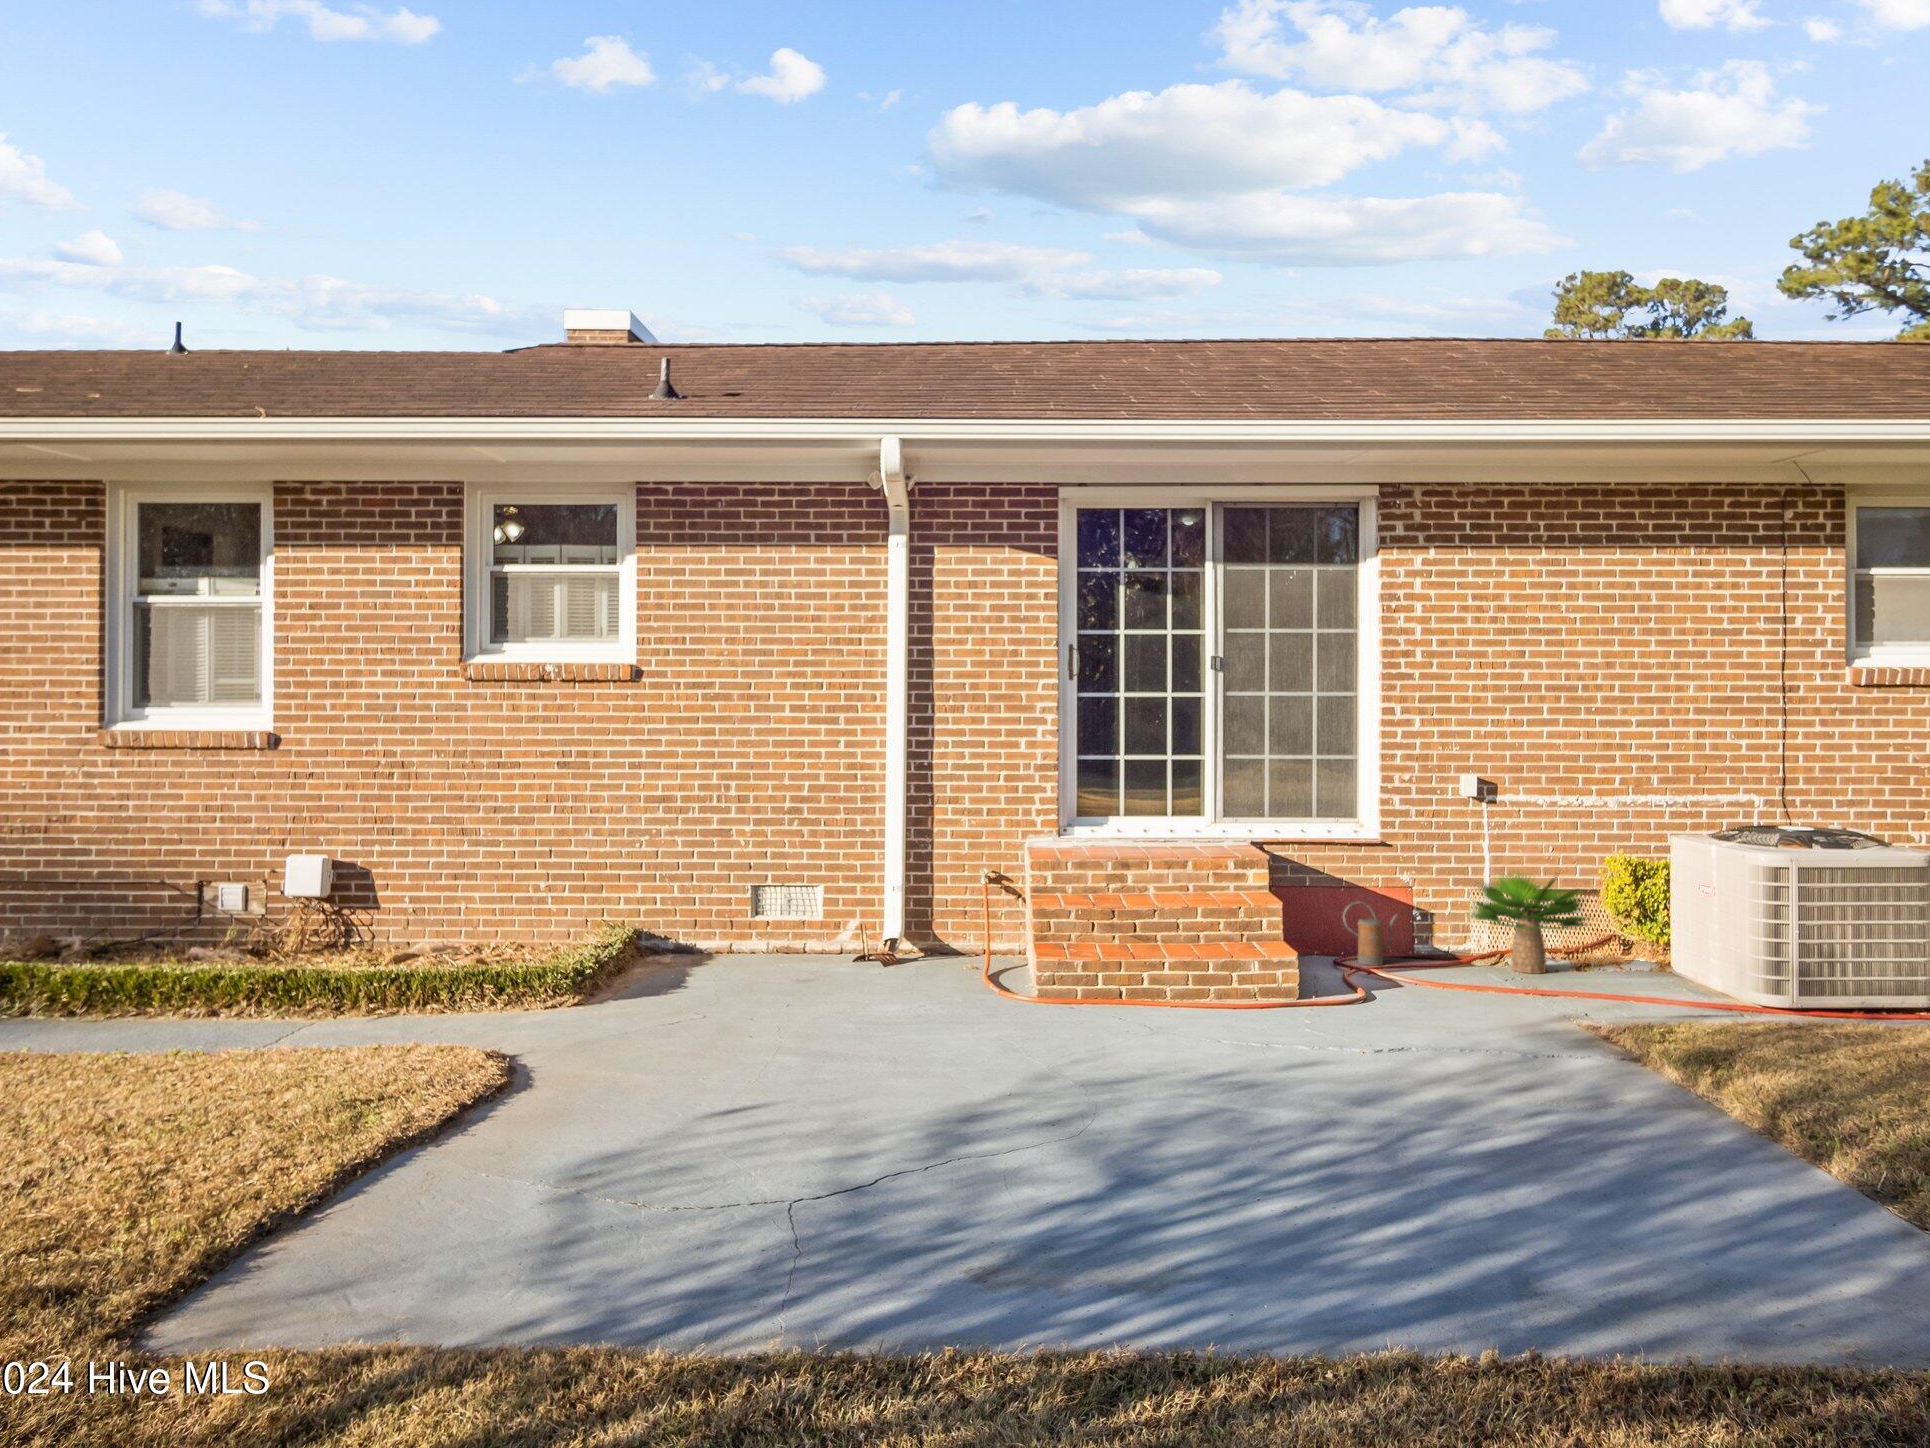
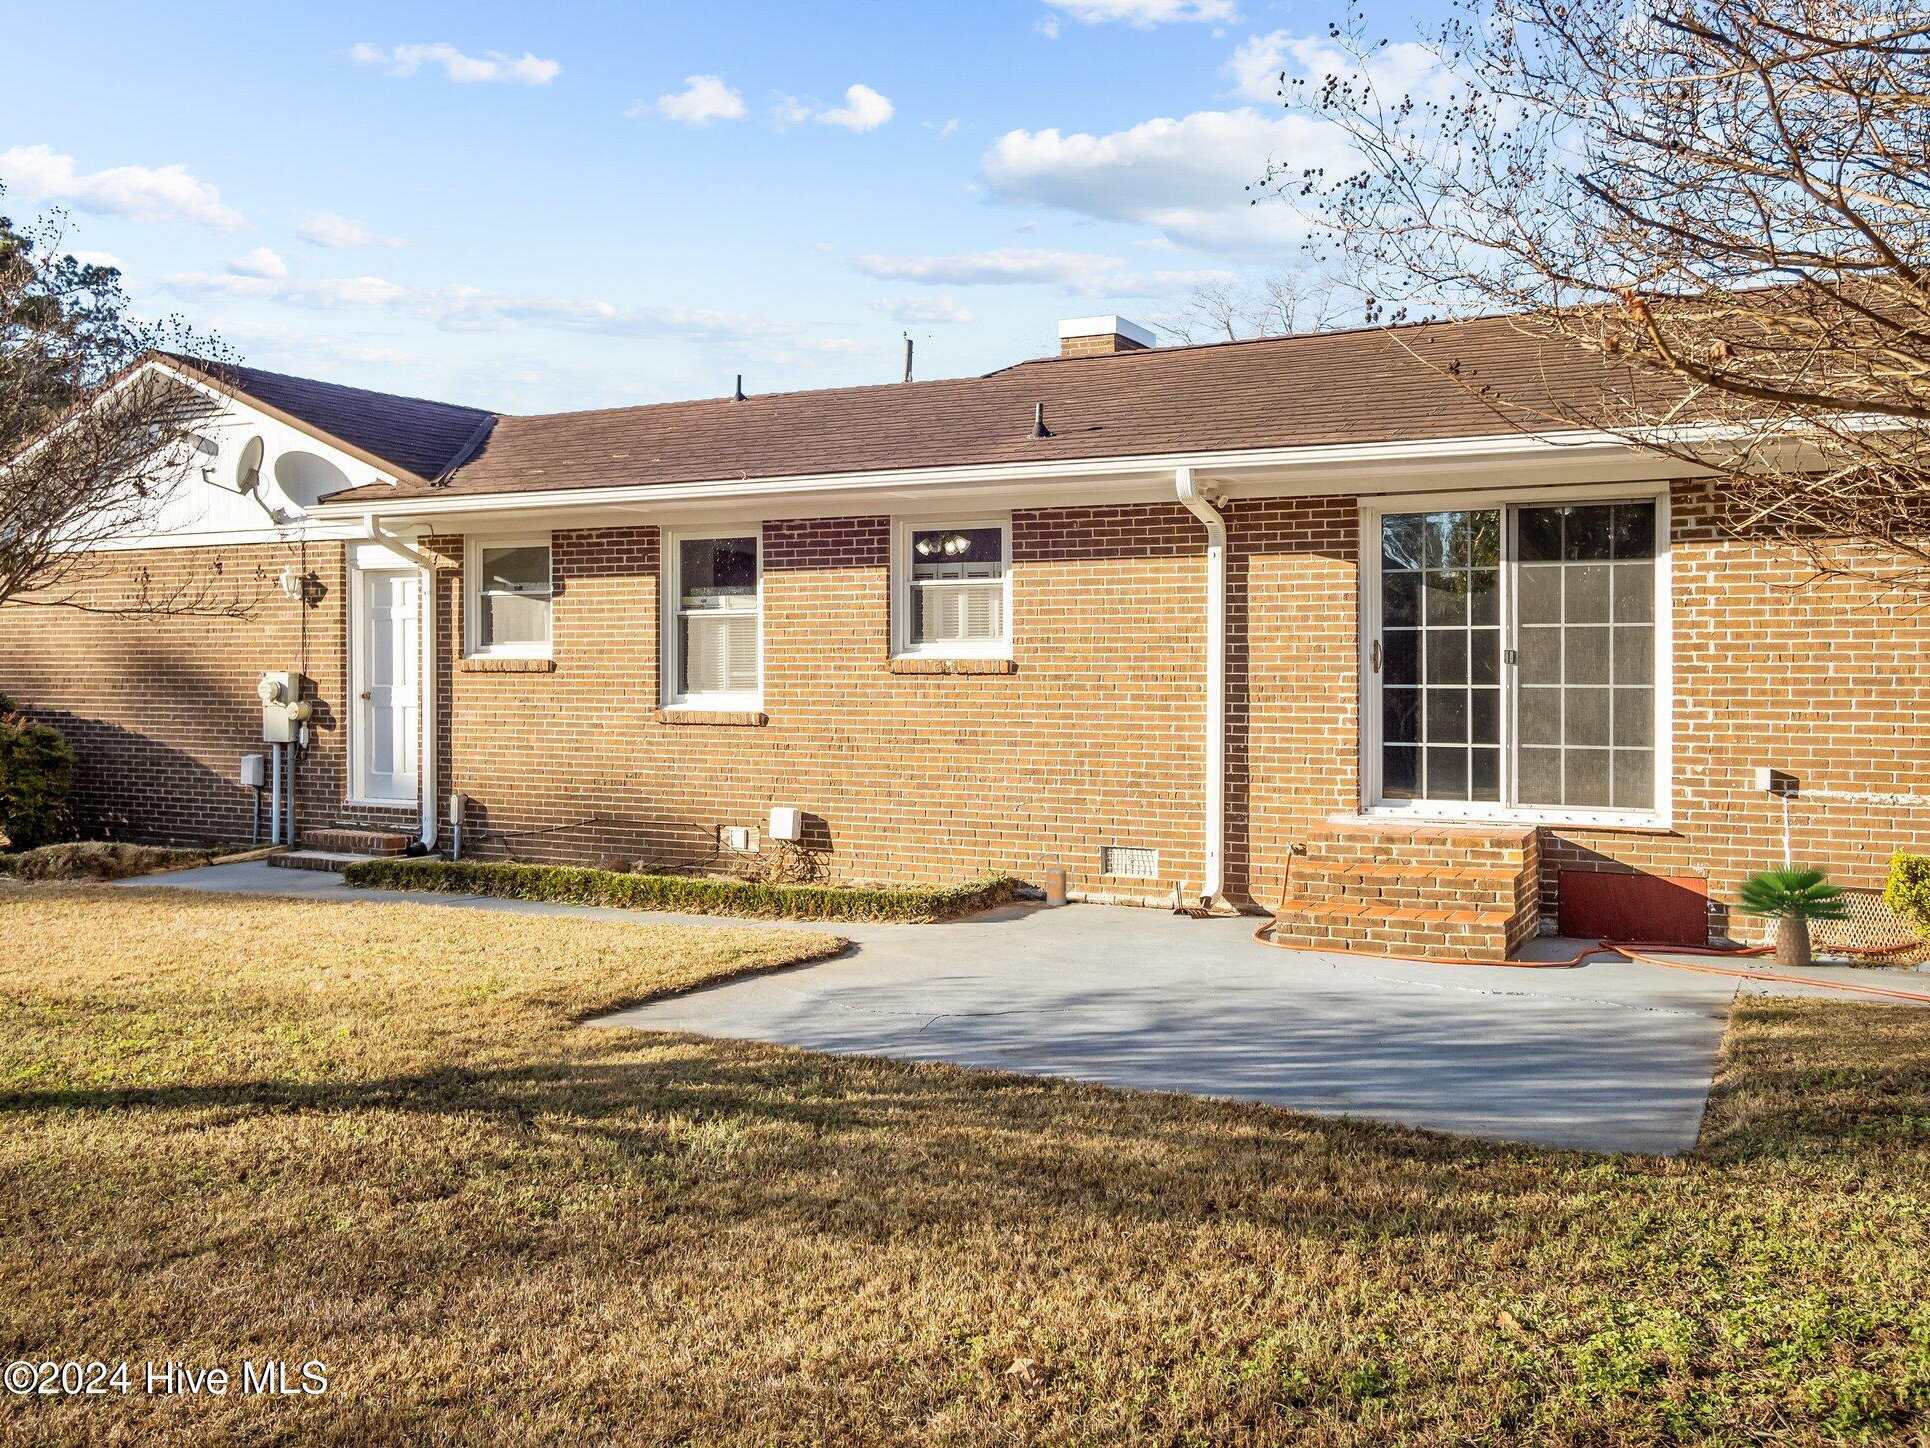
watering can: present [1343,901,1397,965] -> present [1036,854,1077,905]

